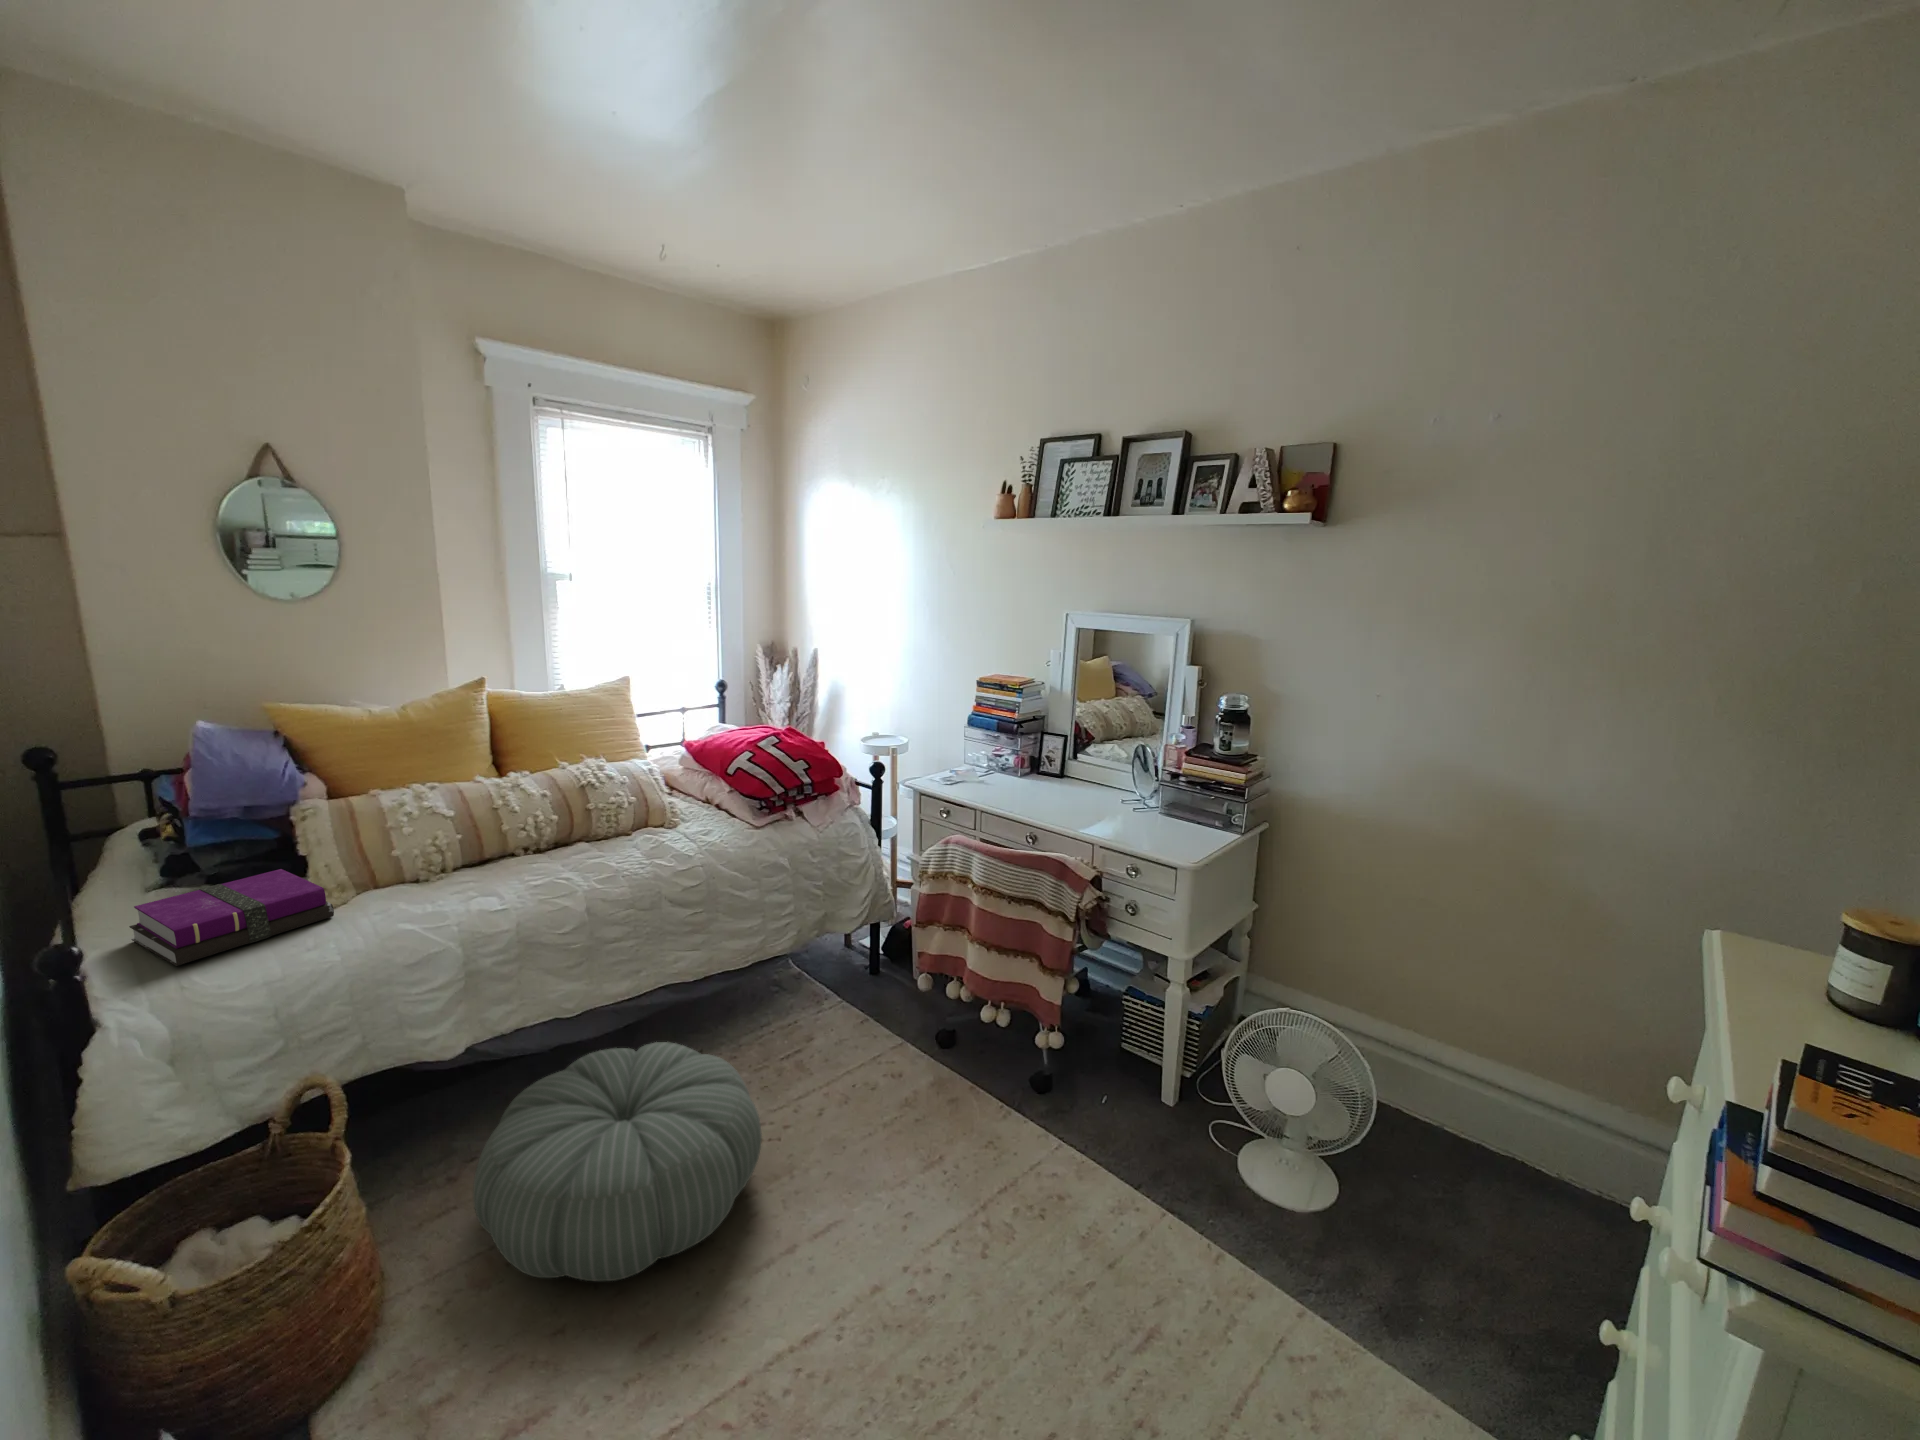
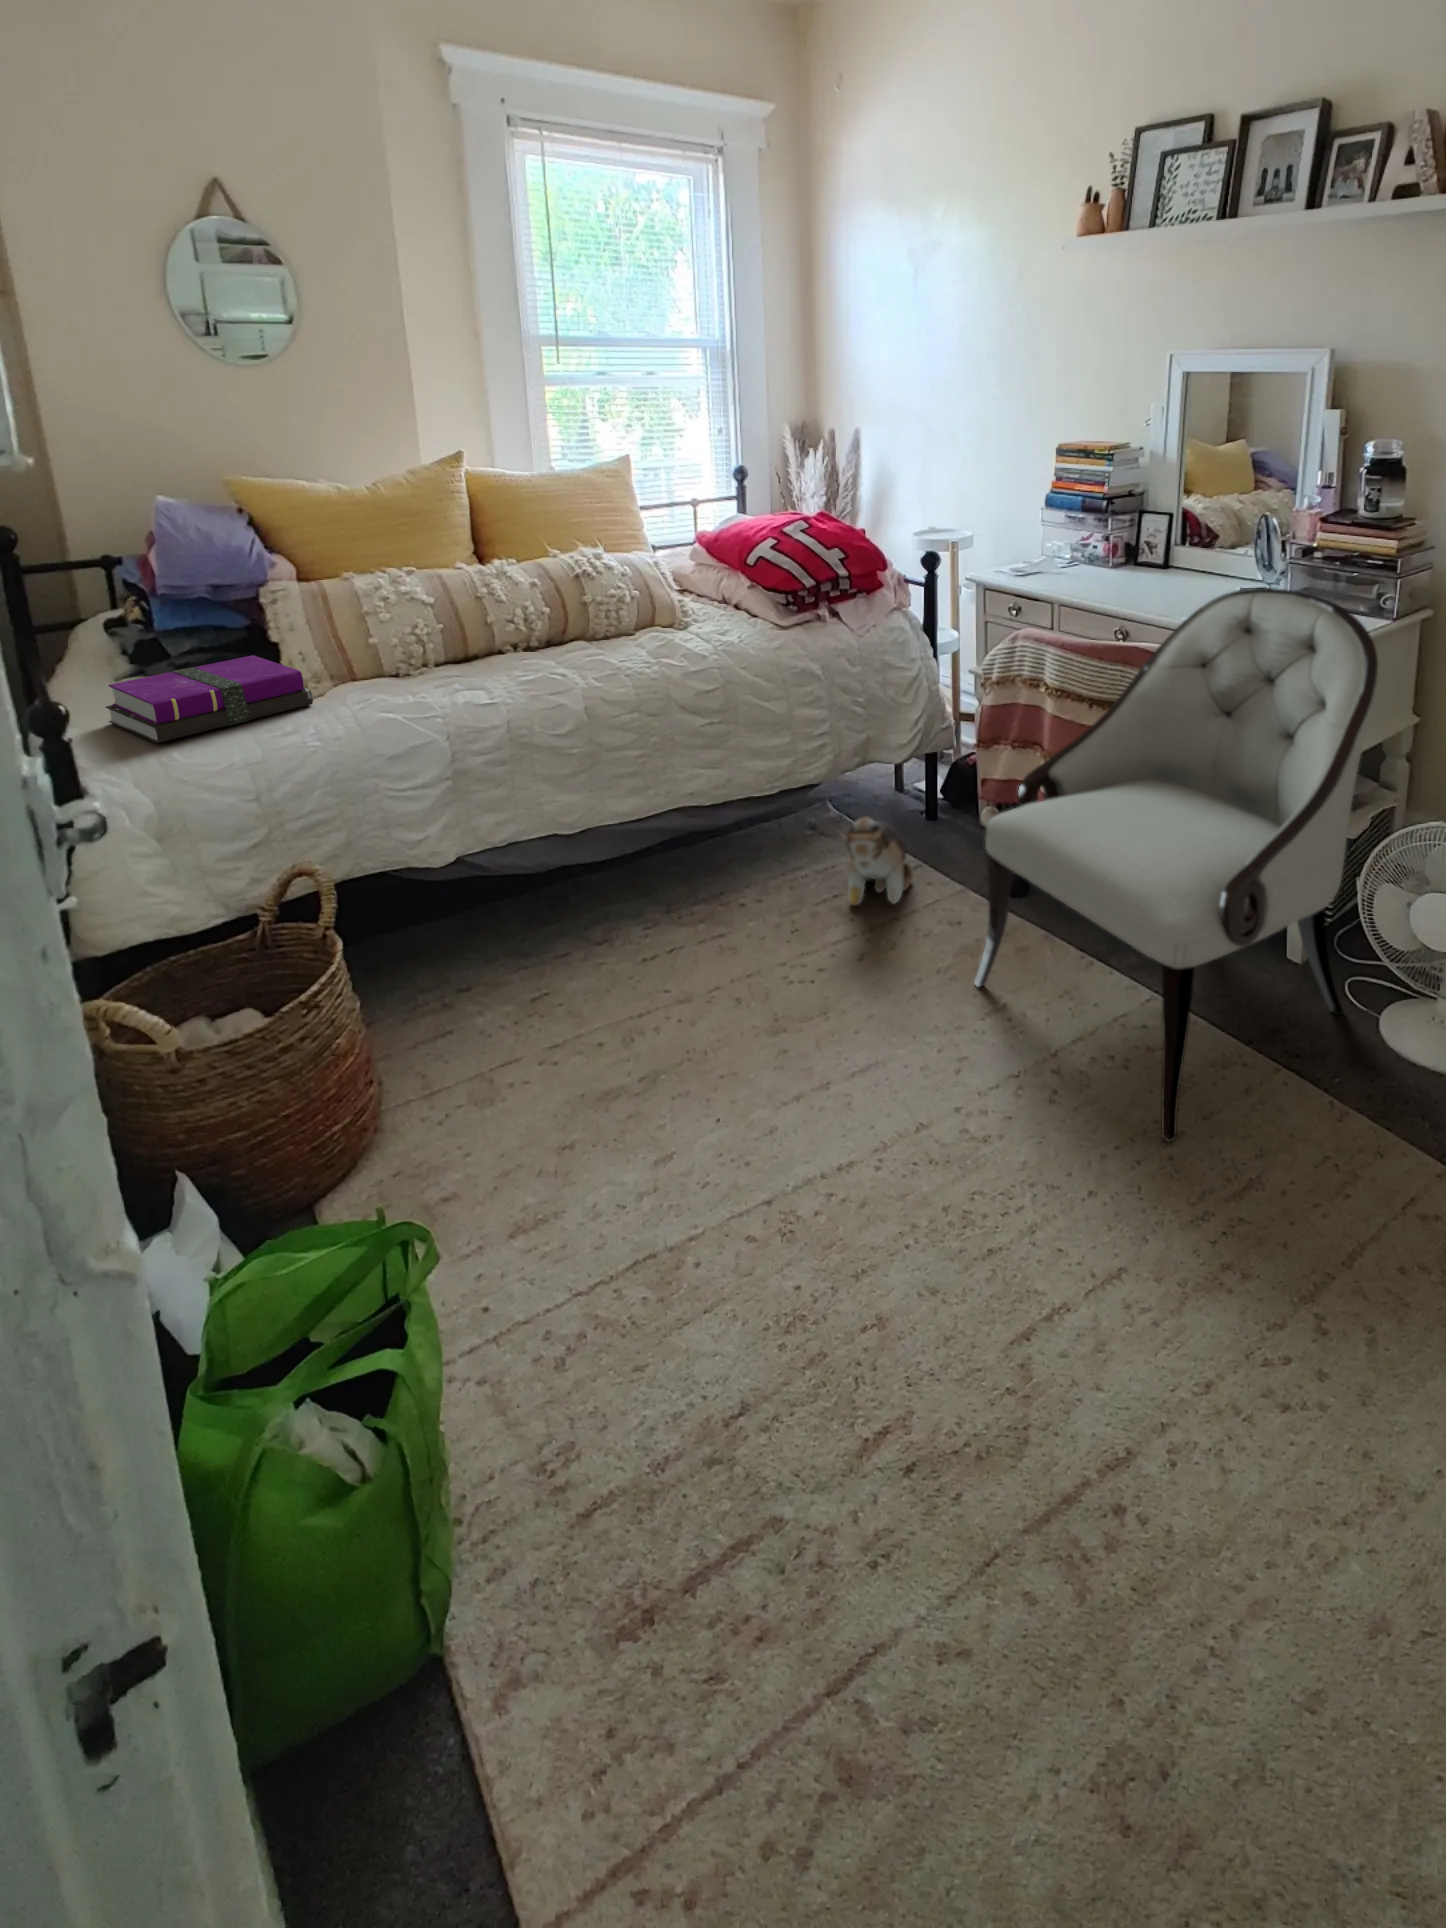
armchair: none [914,814,1247,1310] -> present [974,588,1379,1142]
plush toy: none [799,991,860,1067] -> present [837,817,912,905]
pouf: present [473,1042,762,1281] -> none [478,860,793,1092]

